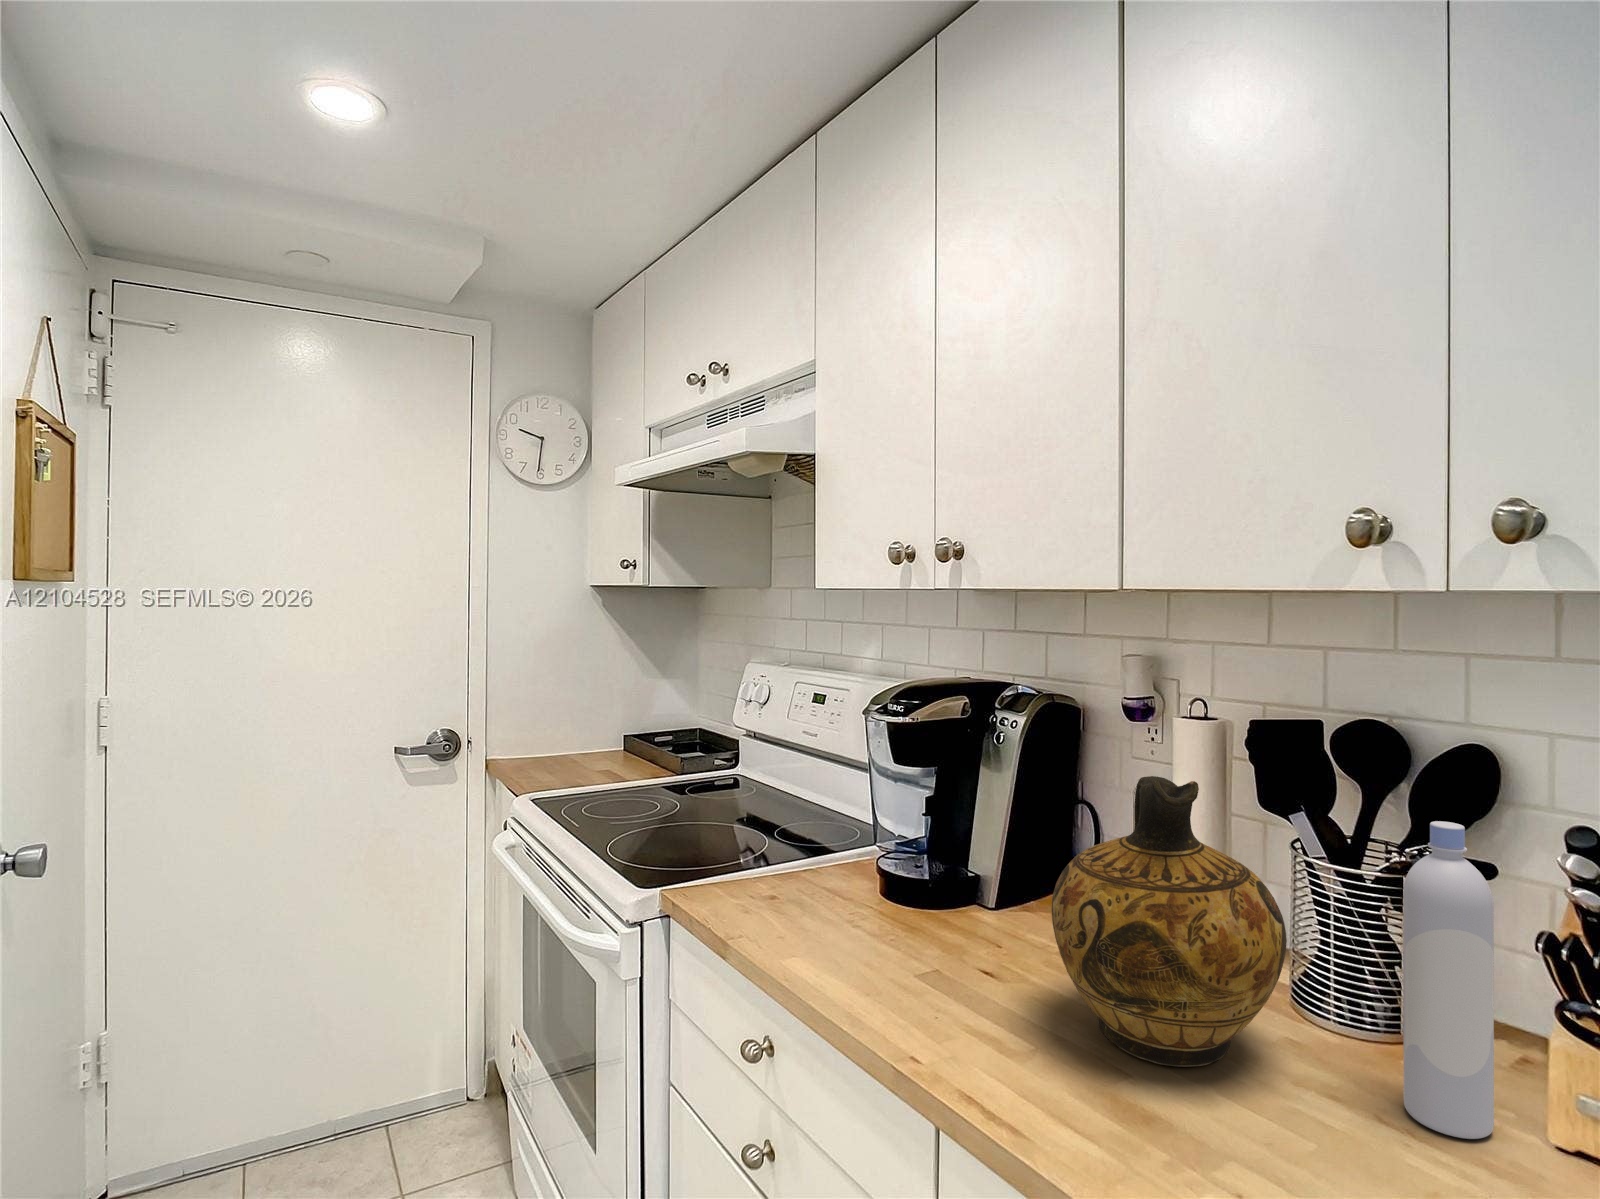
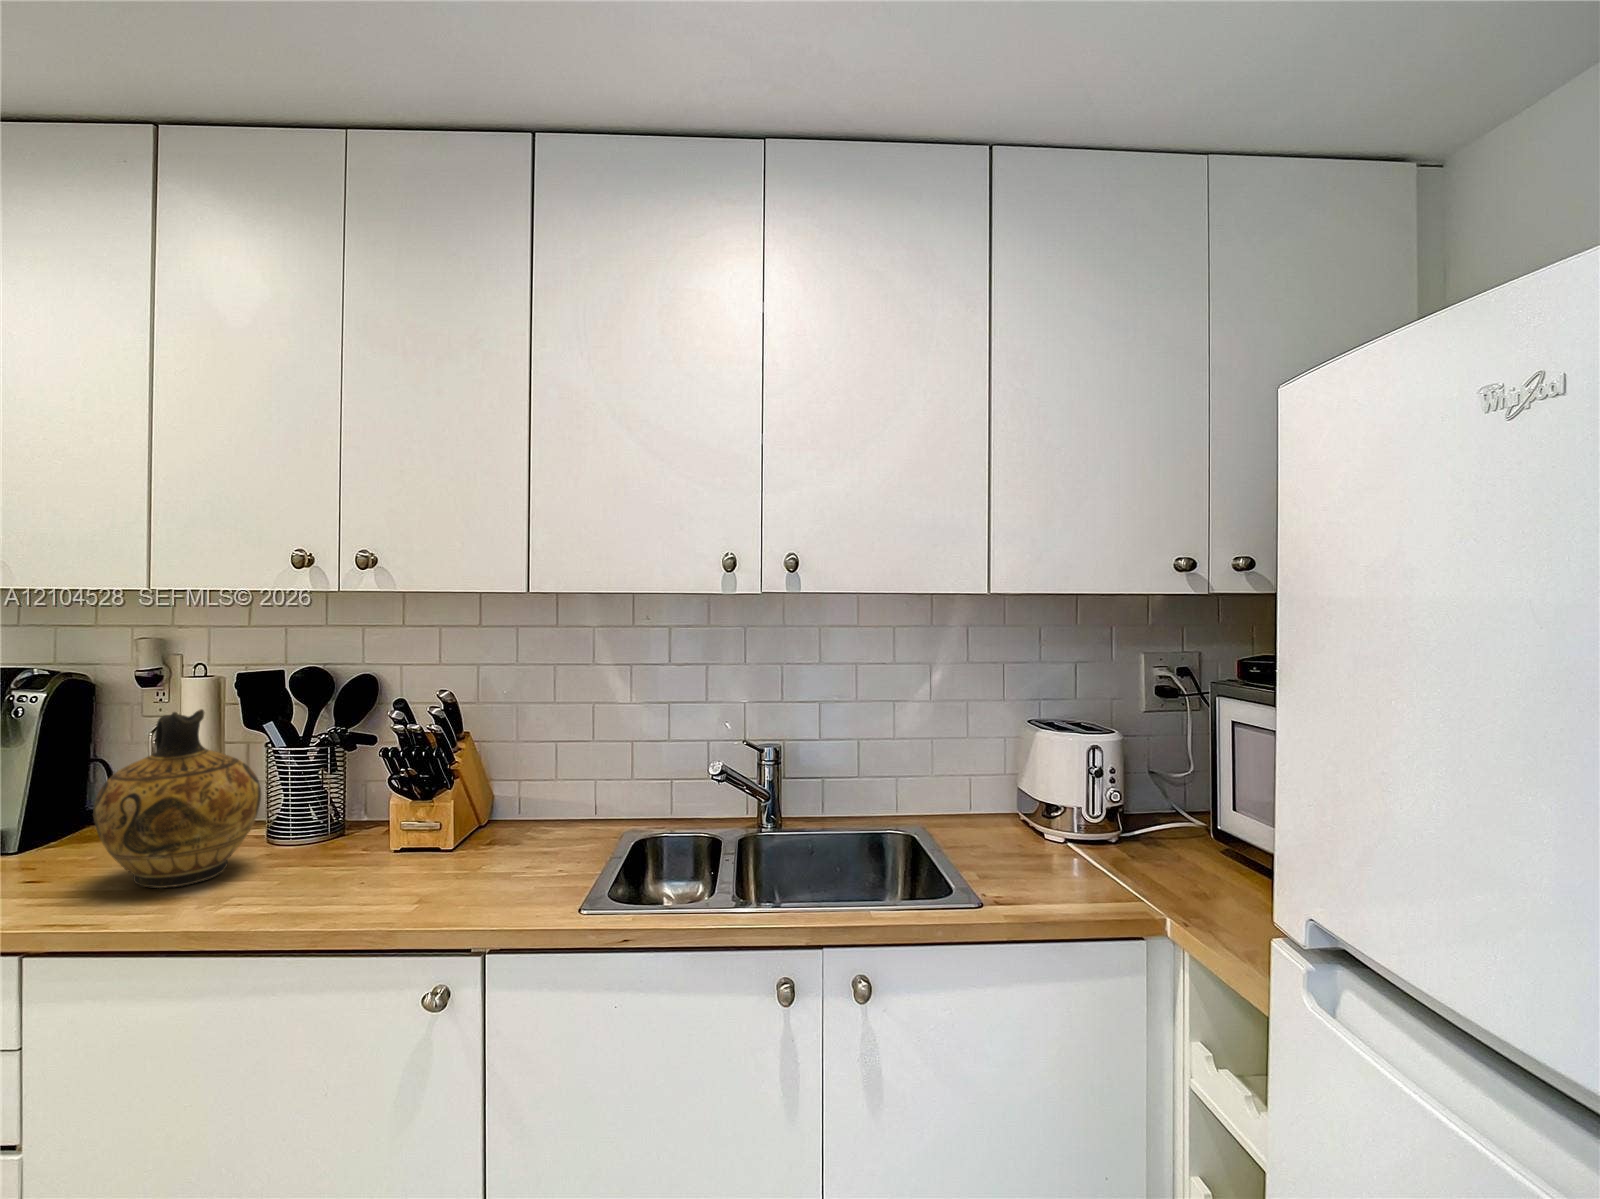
bottle: present [1403,821,1494,1139] -> none [323,709,366,863]

